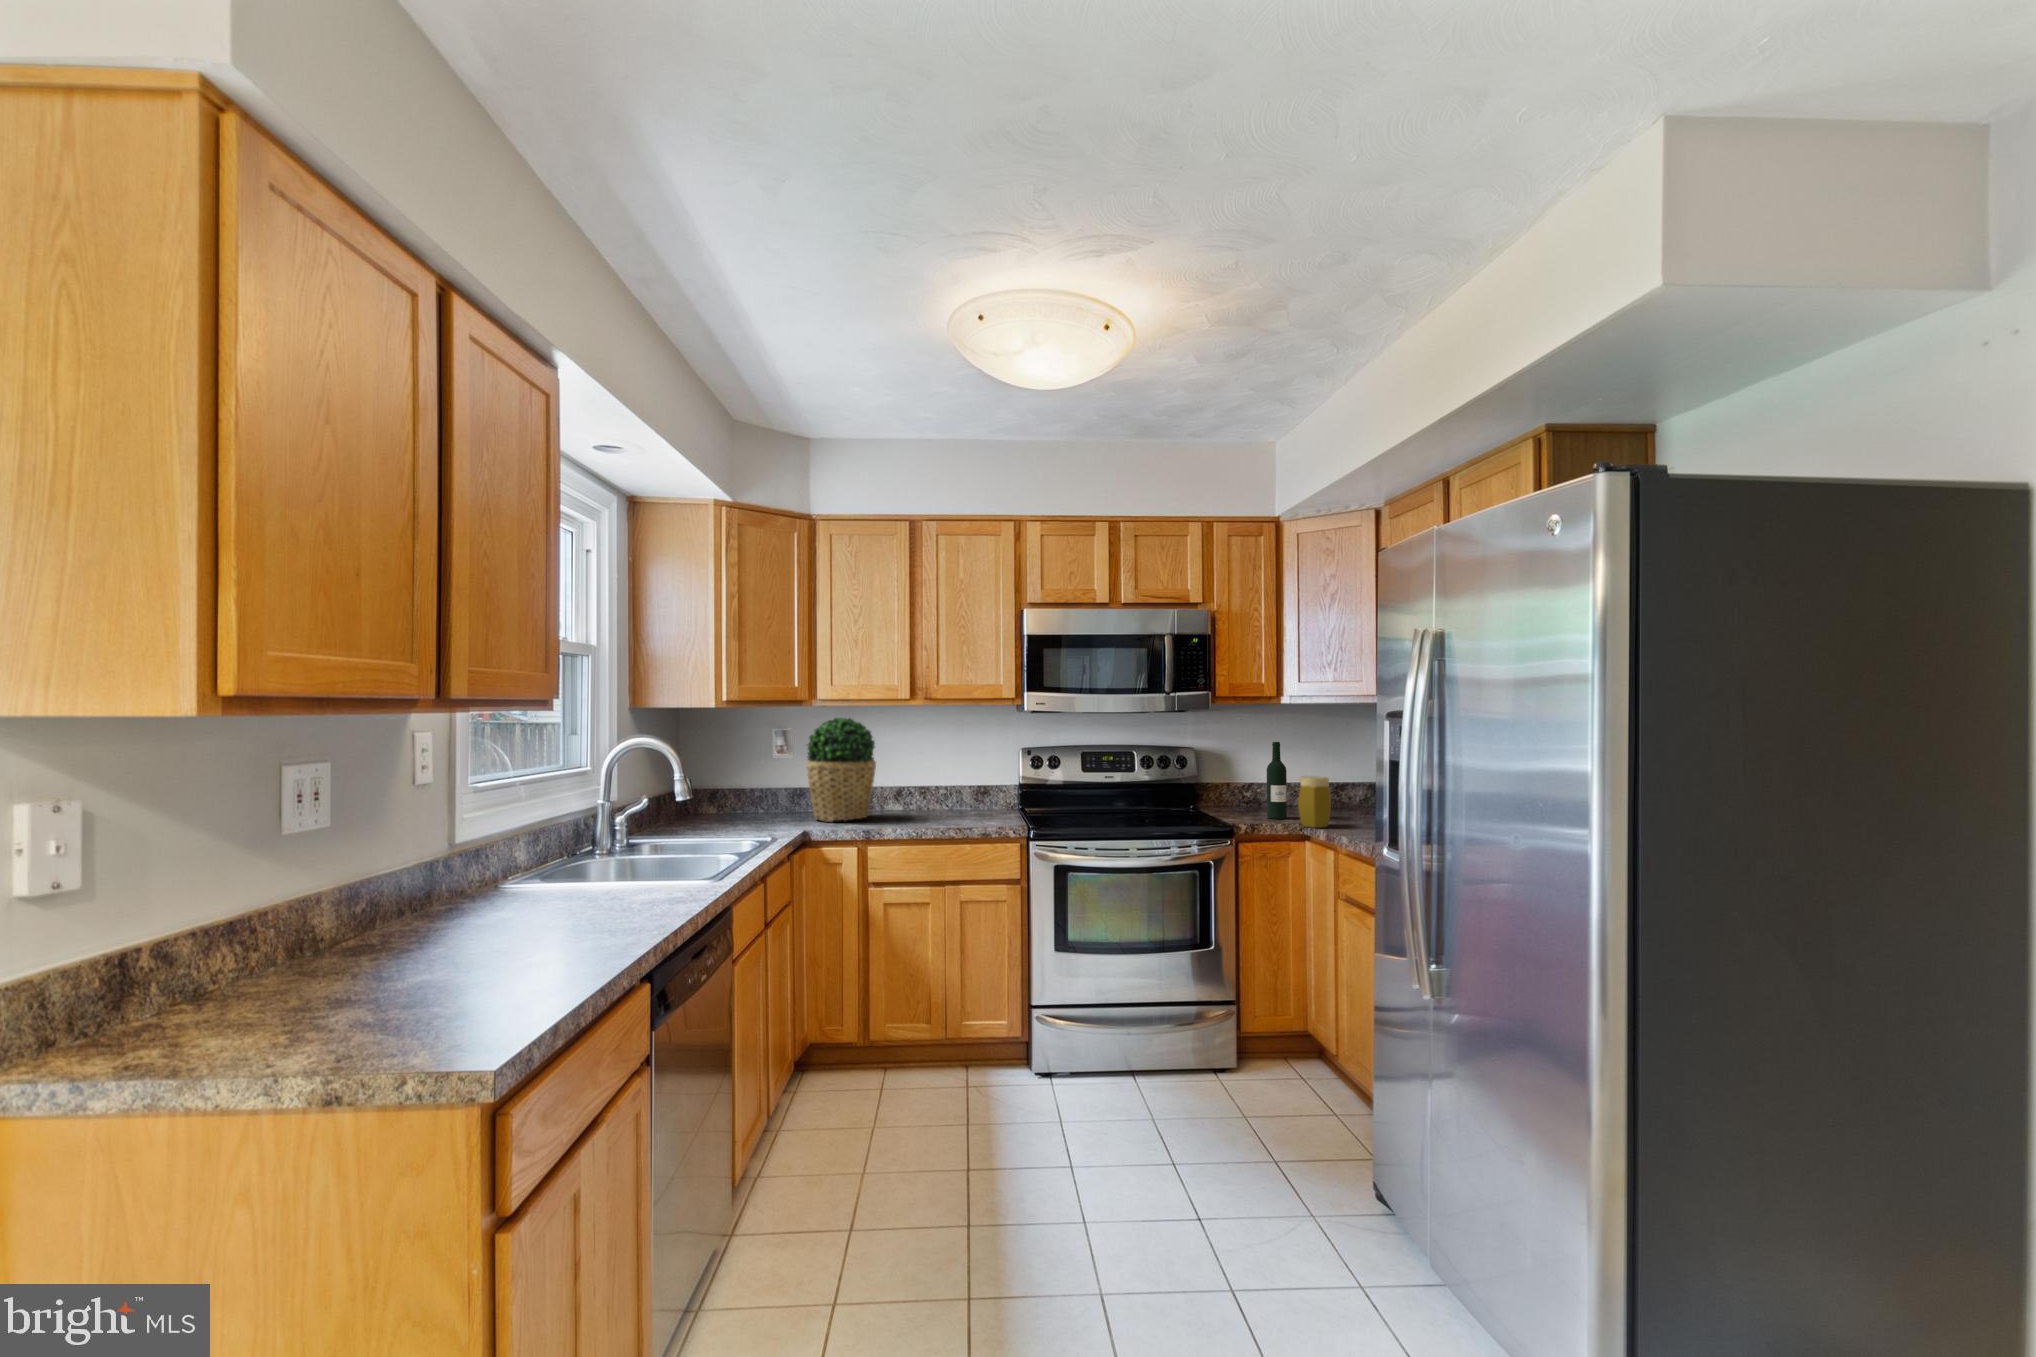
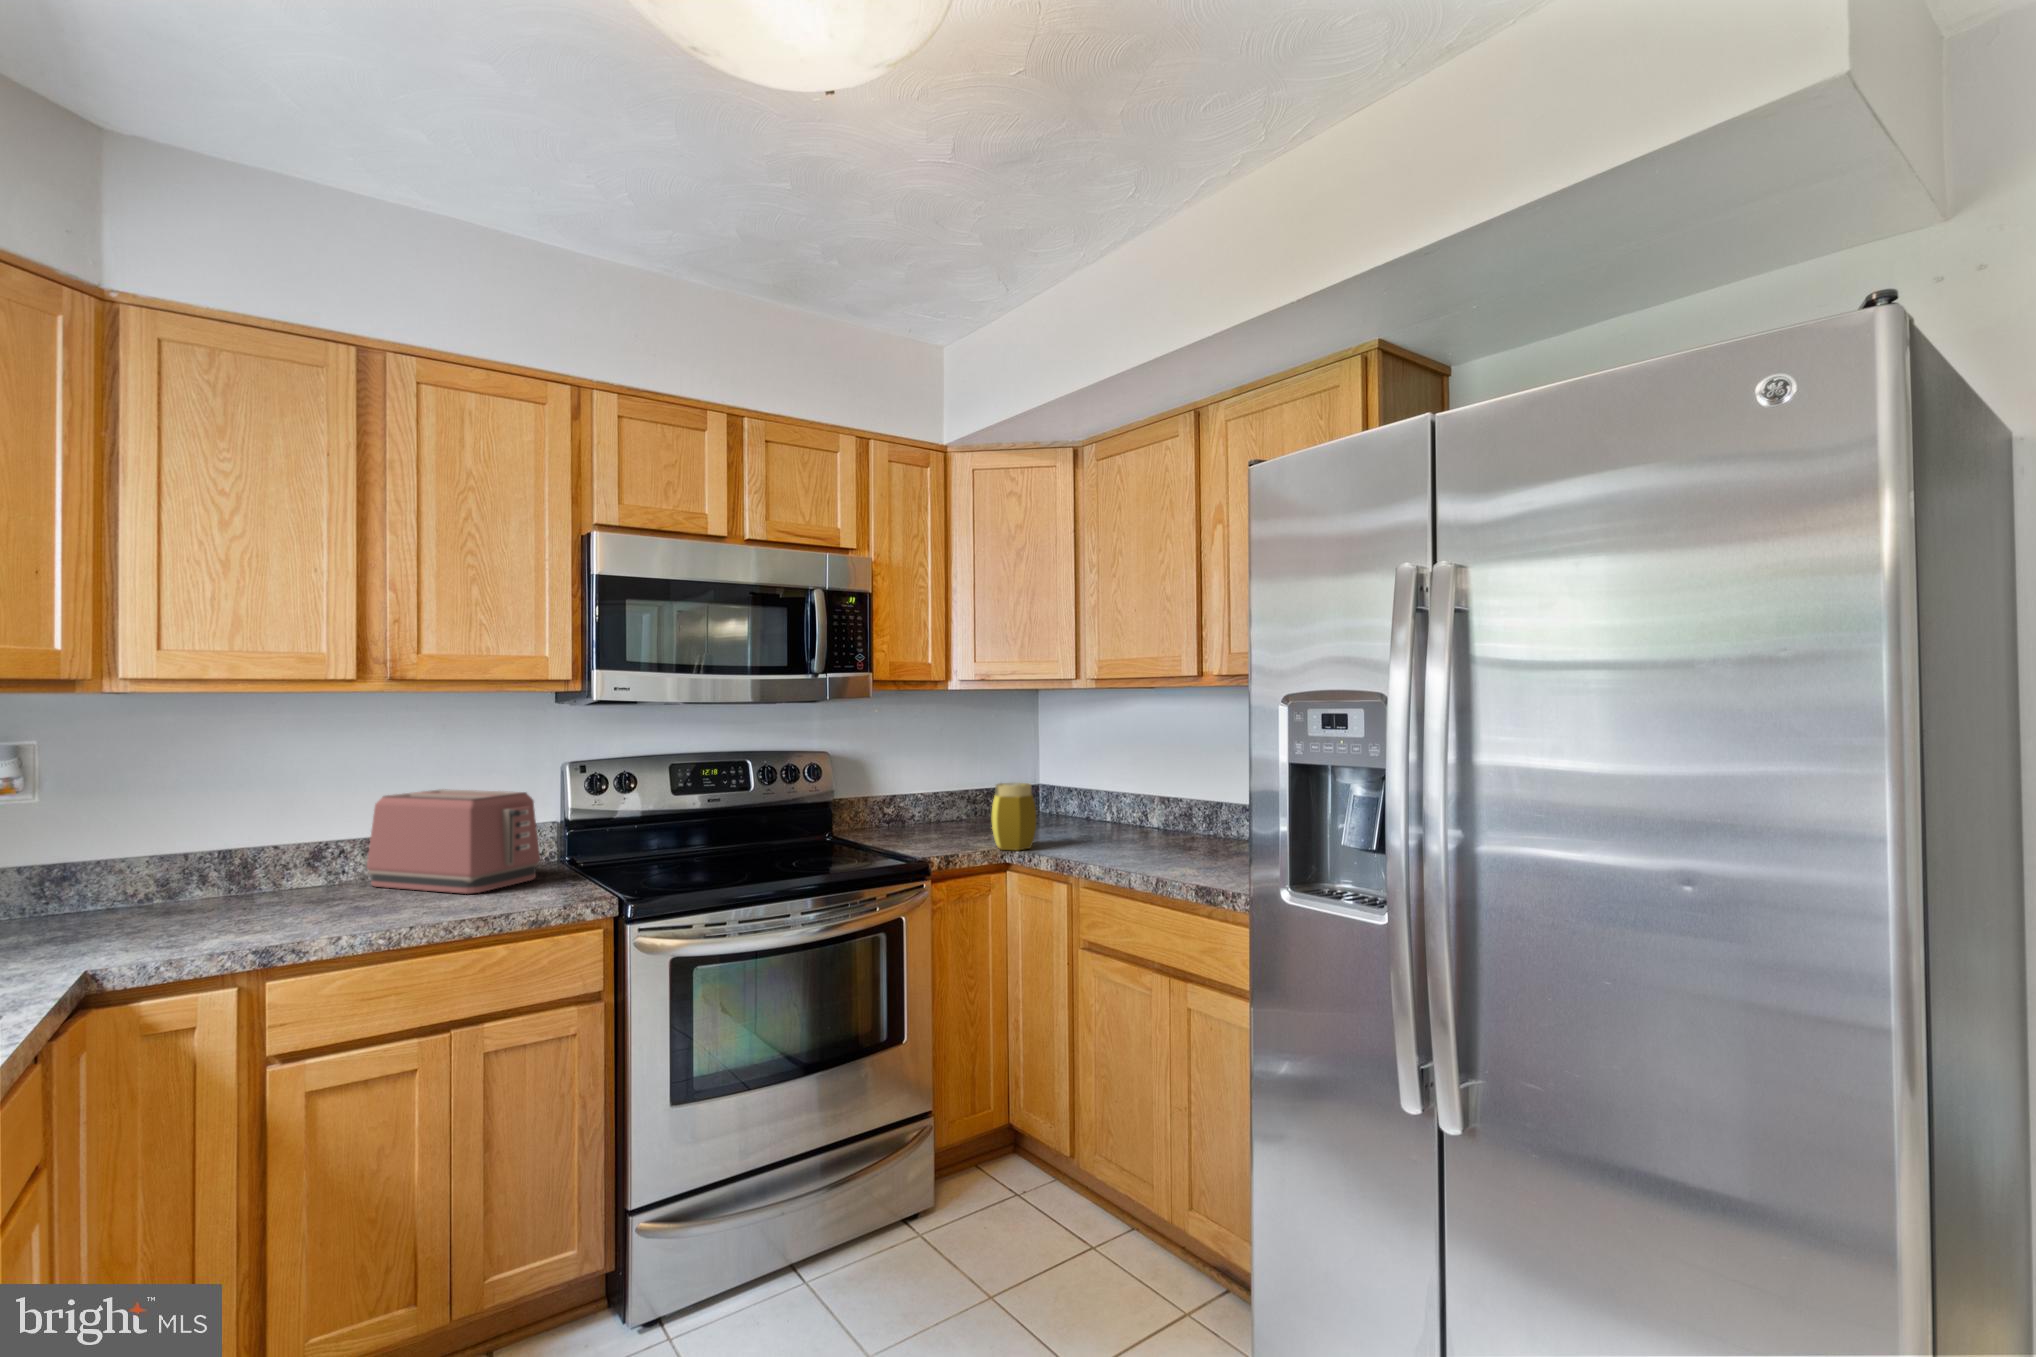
potted plant: present [806,718,876,822] -> none [76,714,271,937]
wine bottle: present [1267,742,1287,819] -> none [937,739,962,841]
toaster: none [920,762,1001,819] -> present [367,789,540,894]

